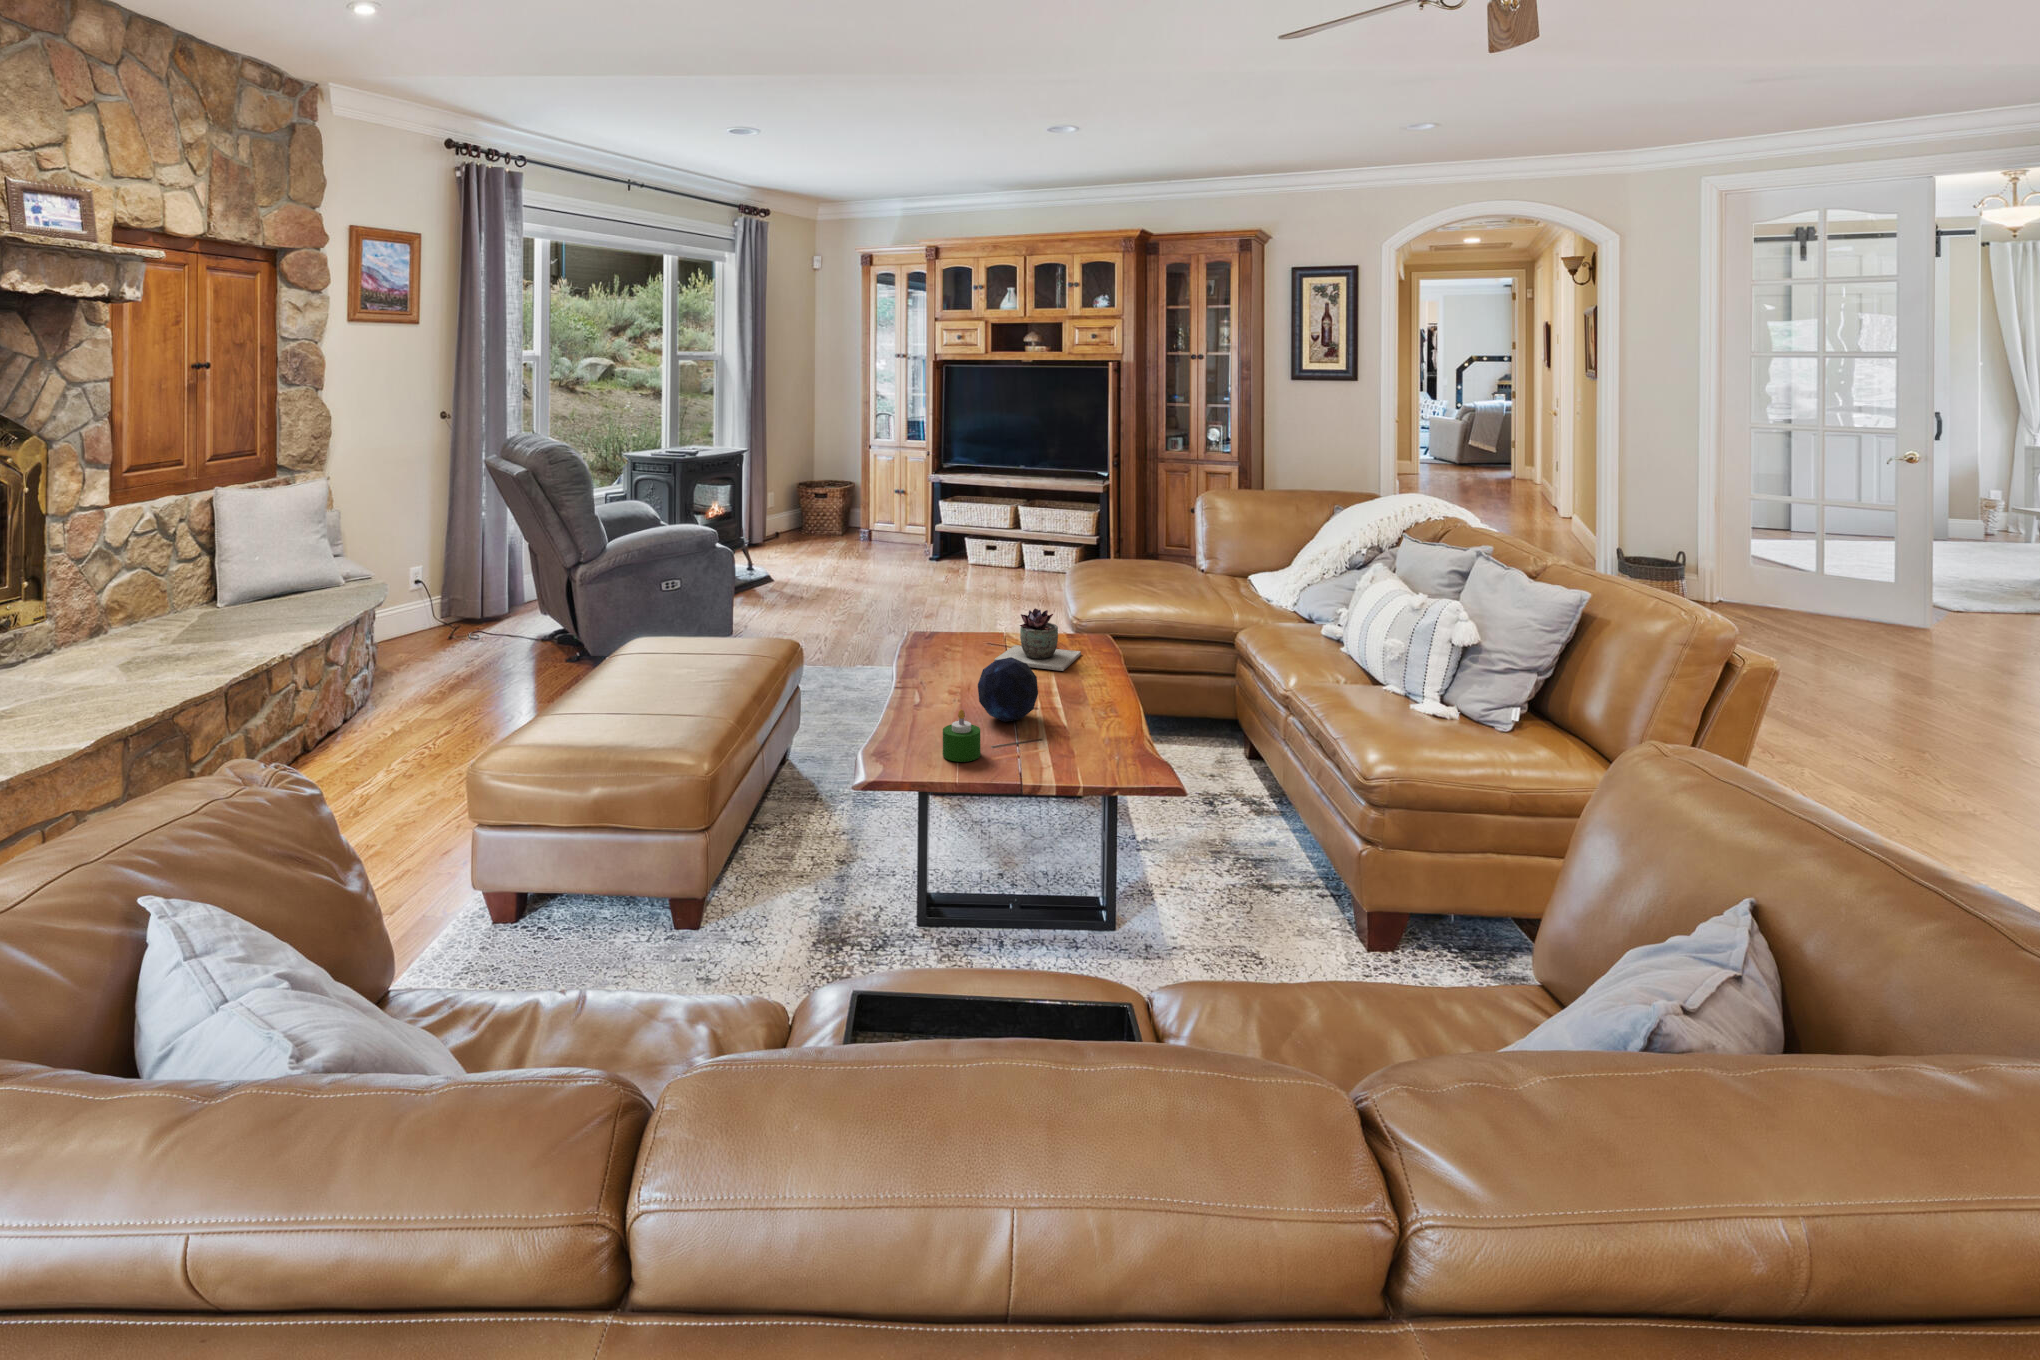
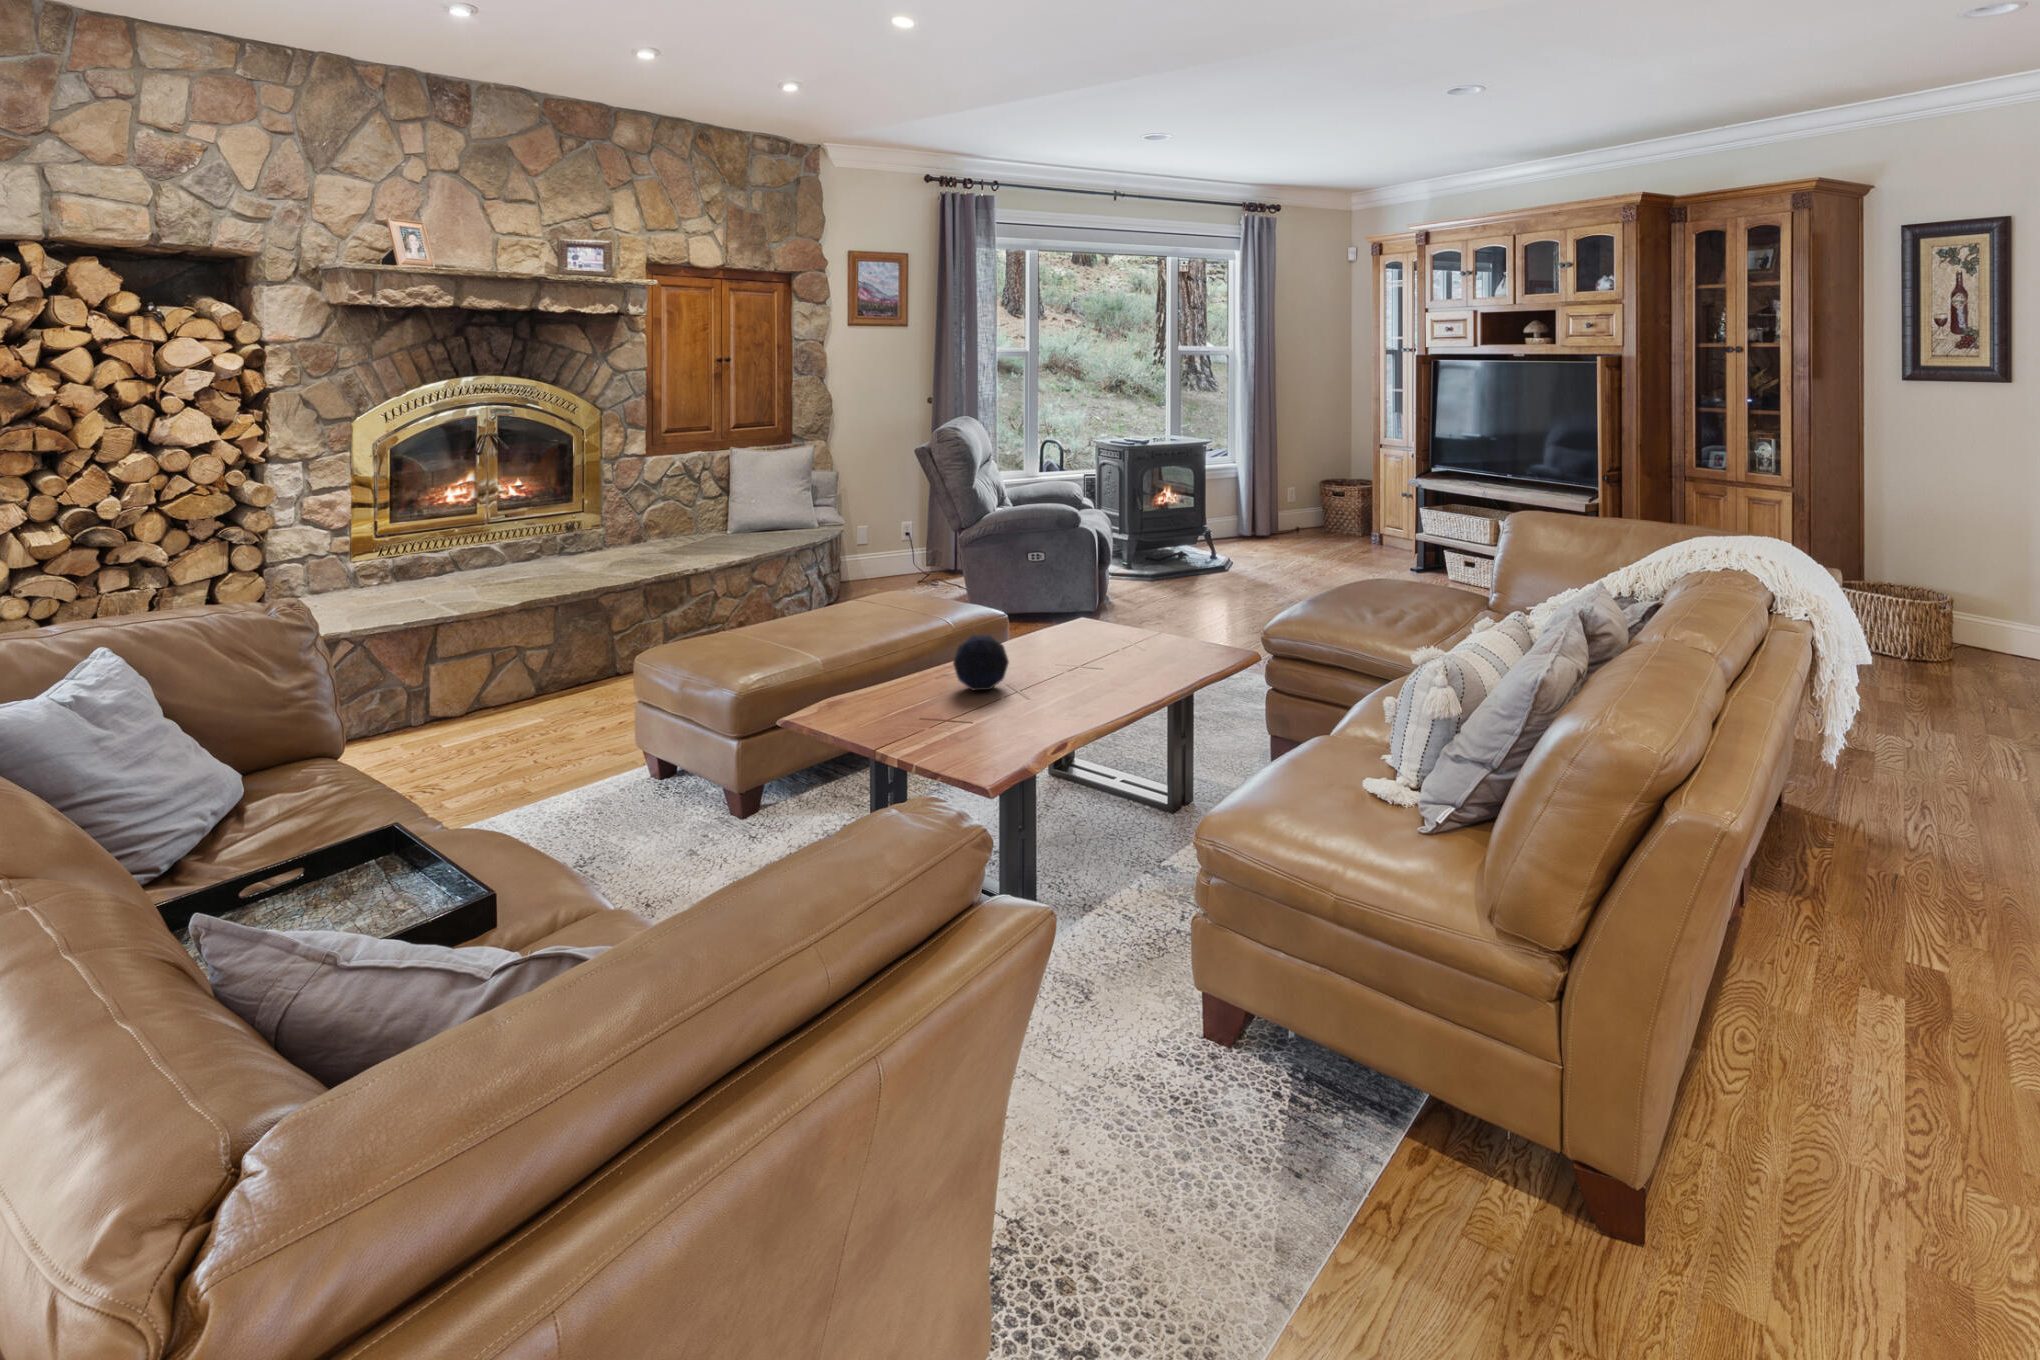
succulent plant: present [994,608,1081,671] -> none [1067,604,1153,664]
candle: present [943,709,981,762] -> none [877,666,909,710]

